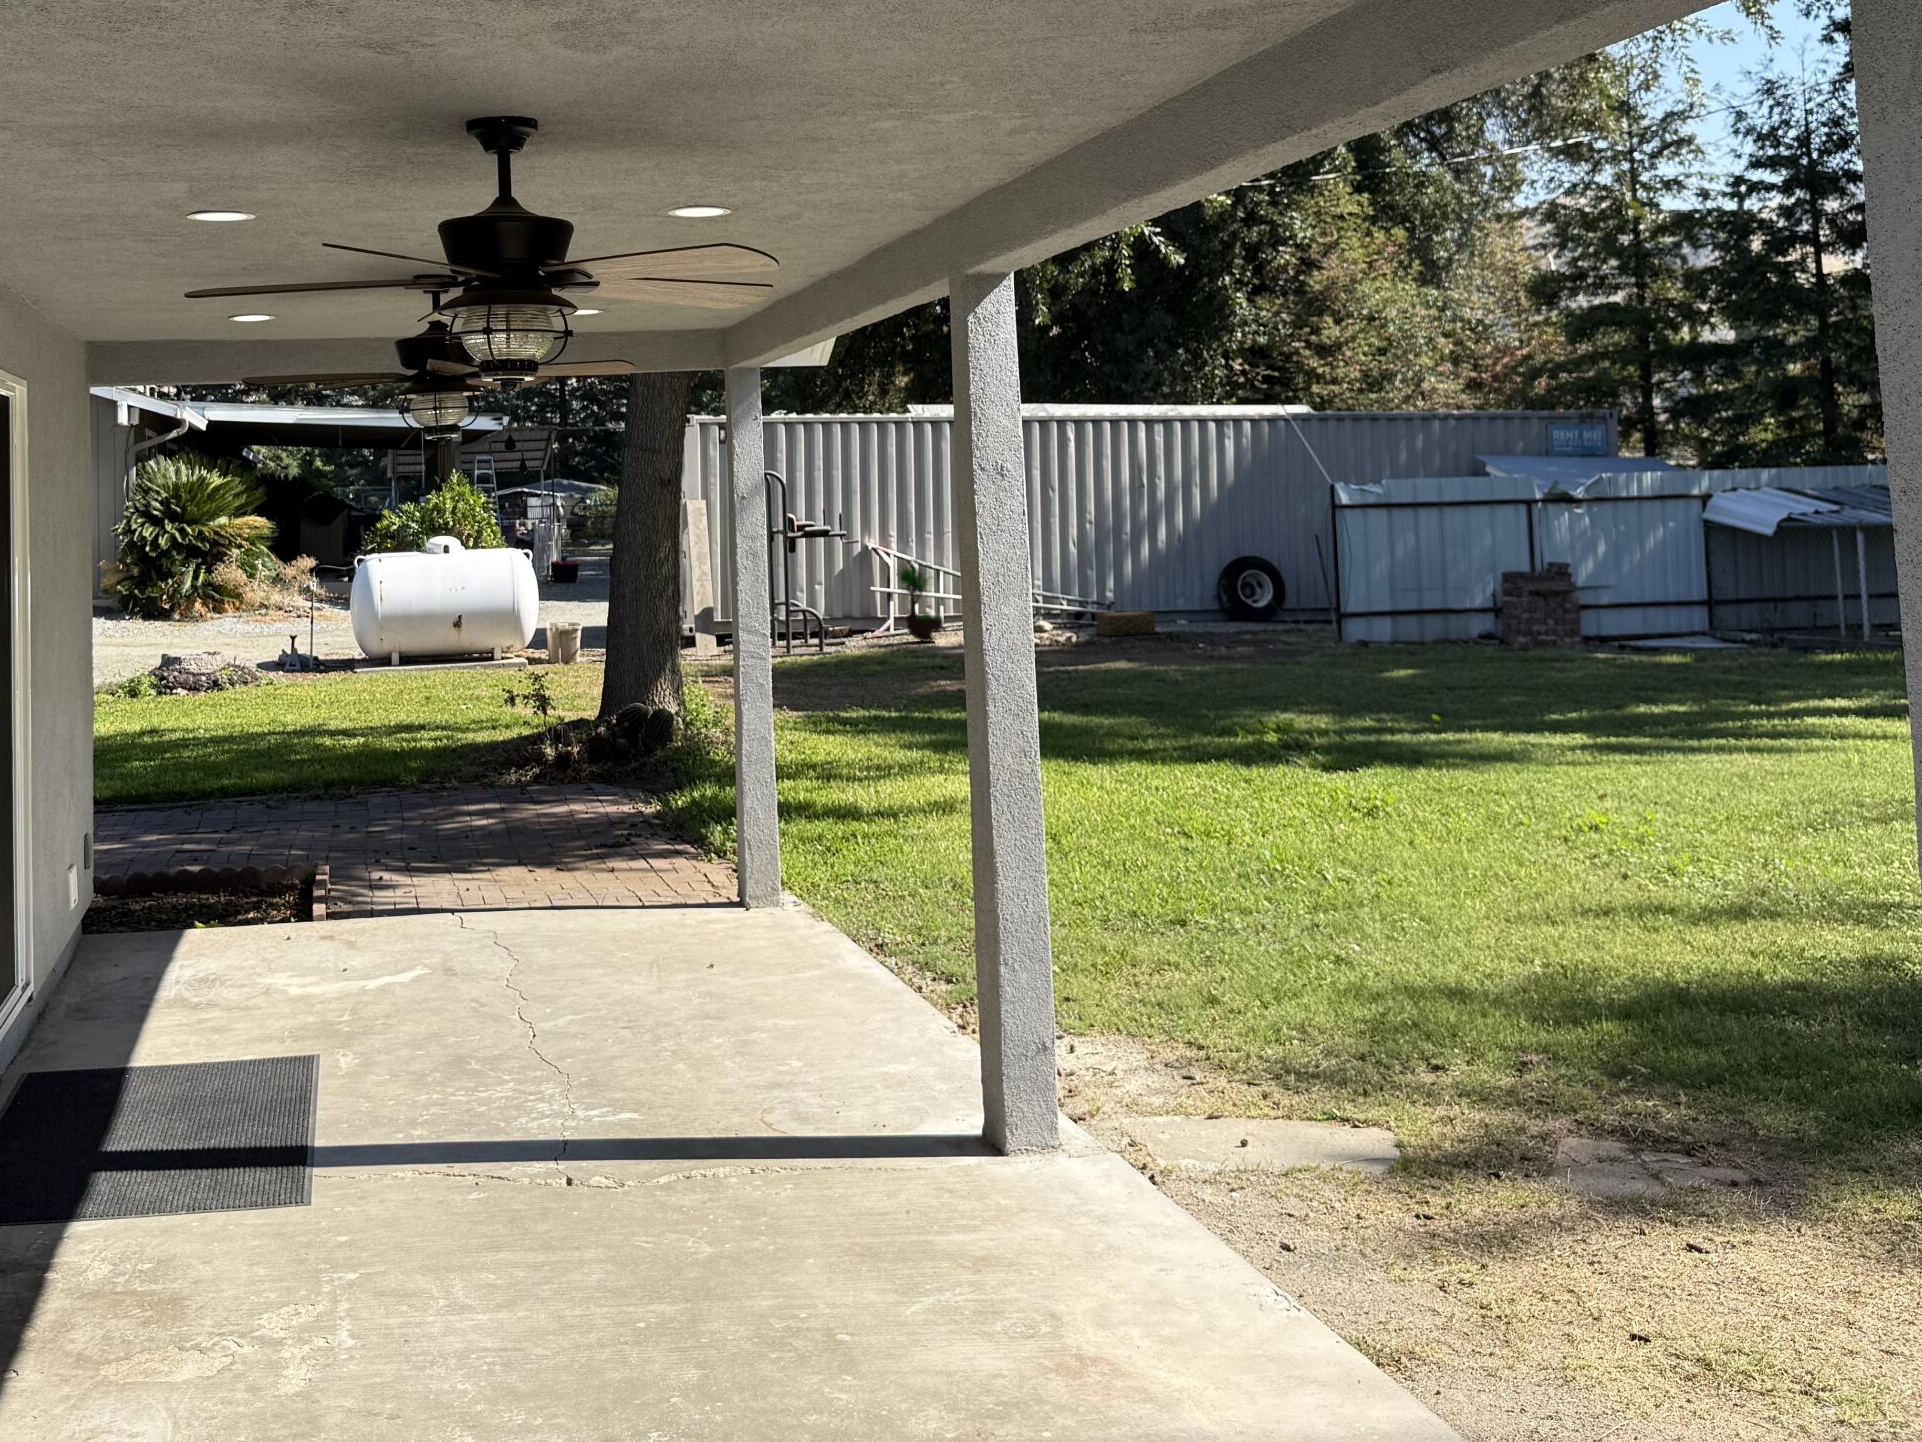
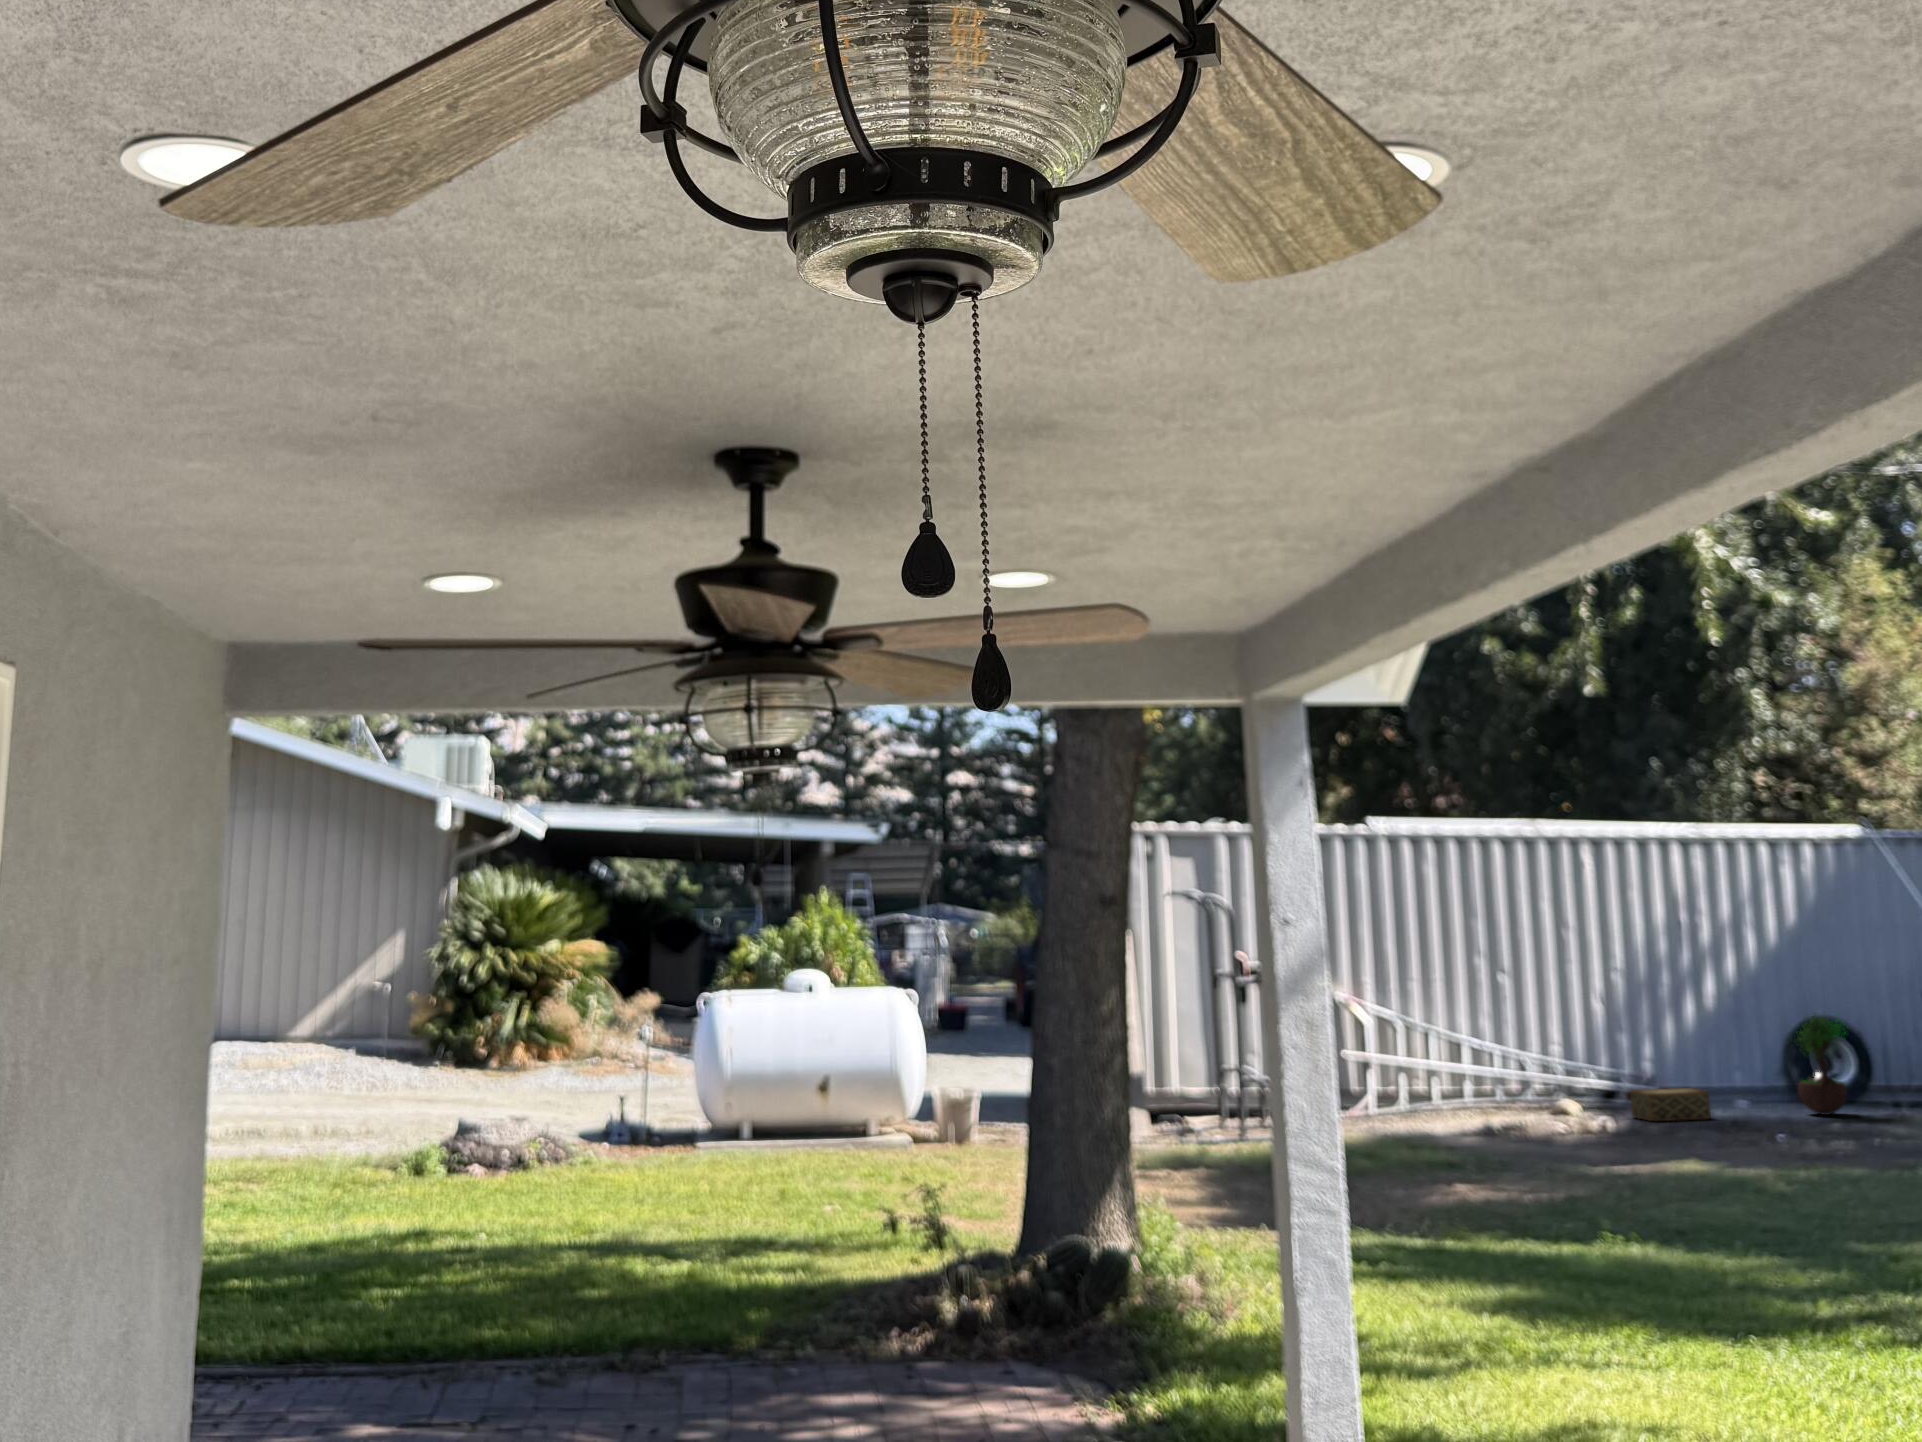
potted tree: present [896,566,943,642] -> present [1796,1014,1848,1115]

